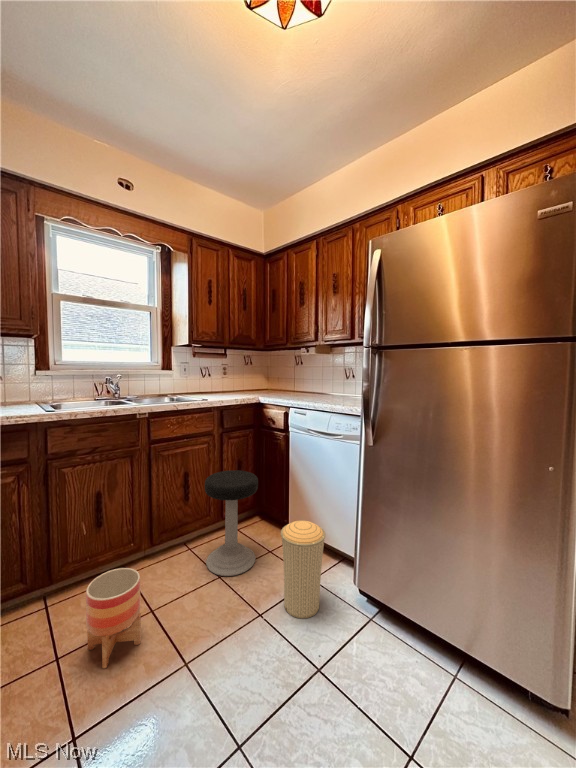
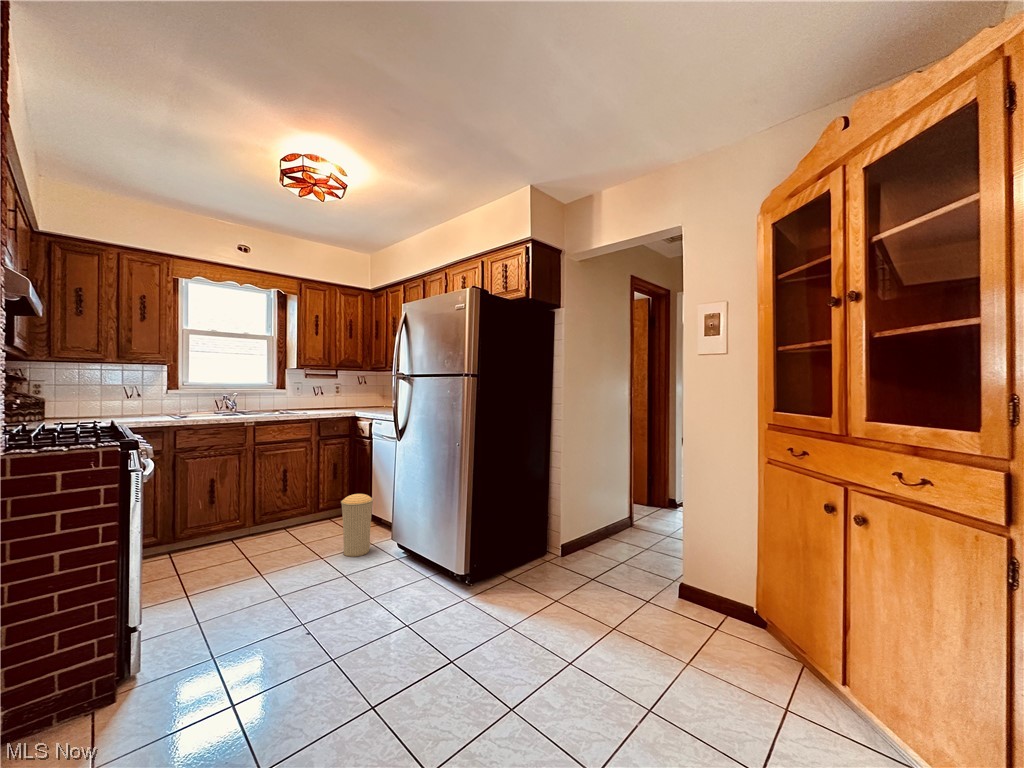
stool: present [205,470,258,576] -> none [296,468,340,542]
planter: present [86,568,141,668] -> none [200,521,238,575]

